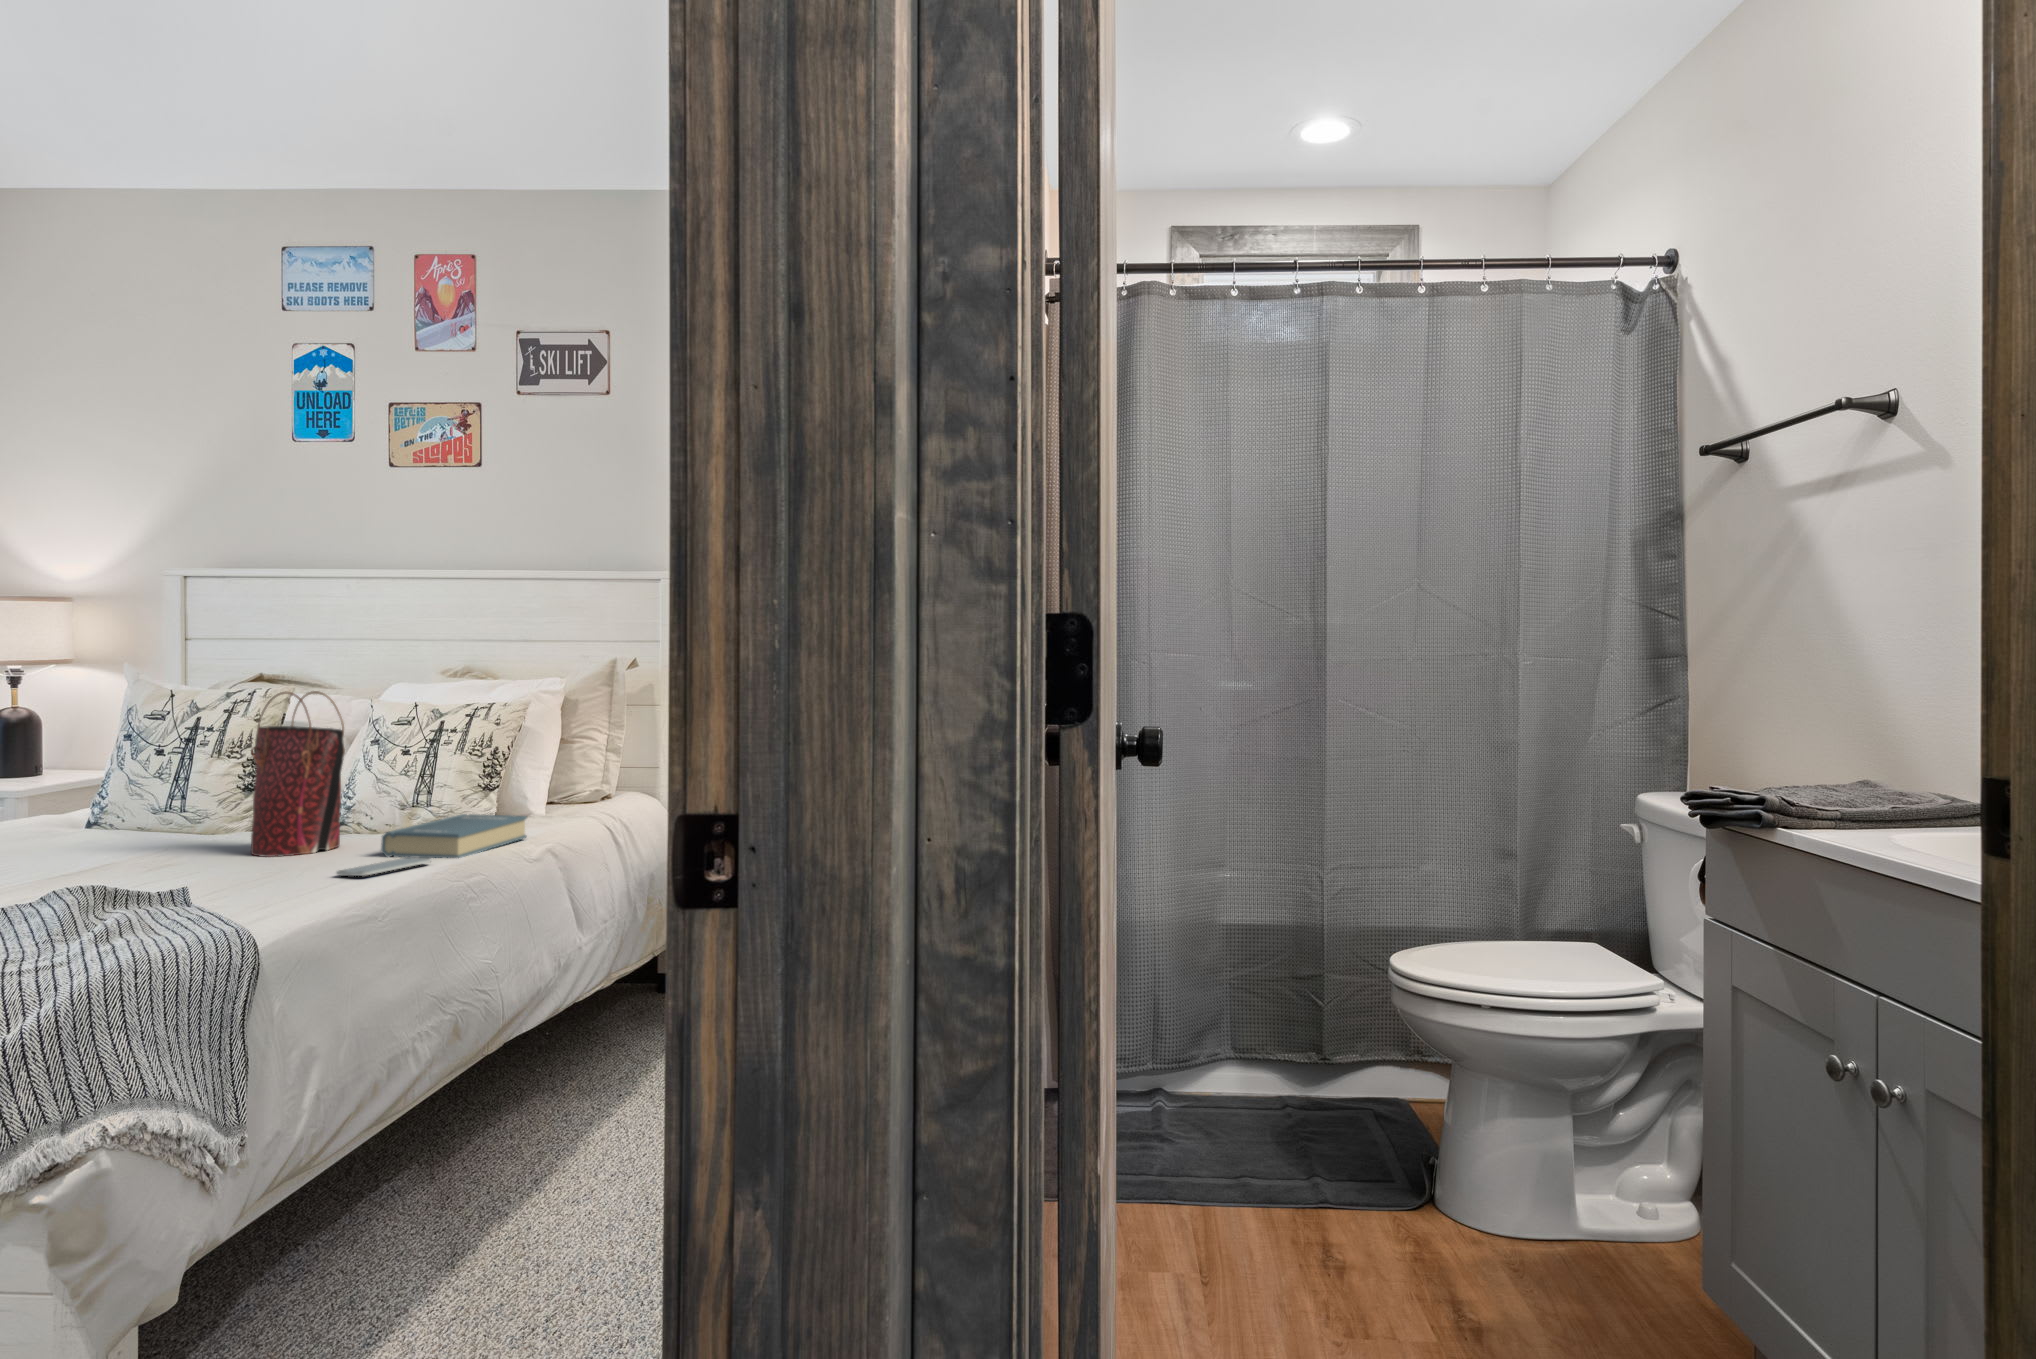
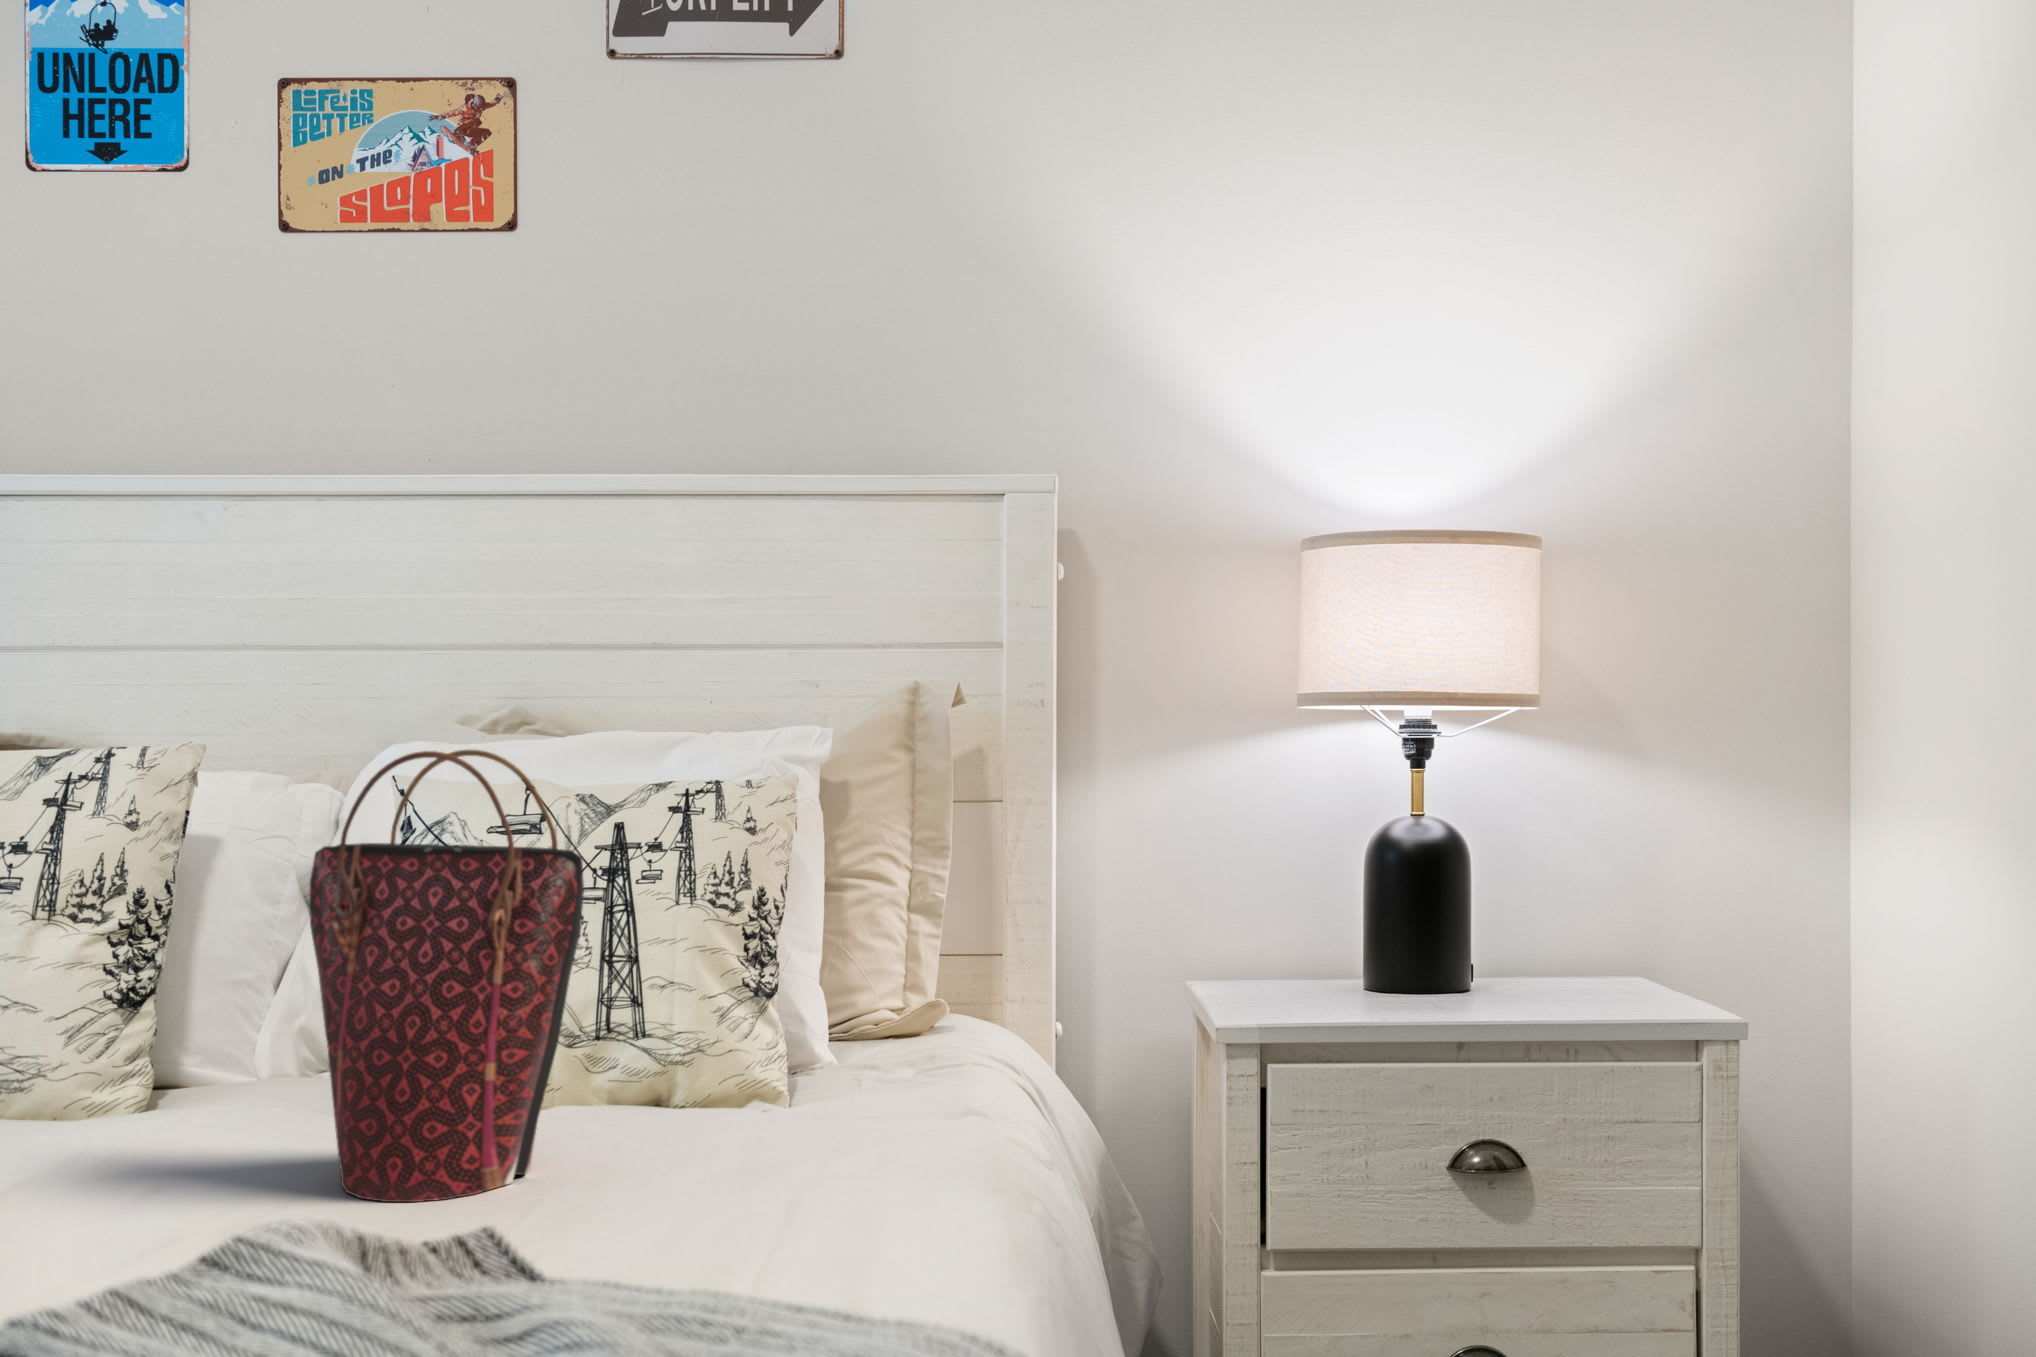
hardback book: present [381,814,527,858] -> none [713,1059,935,1190]
smartphone: present [337,858,431,876] -> none [774,1197,921,1268]

